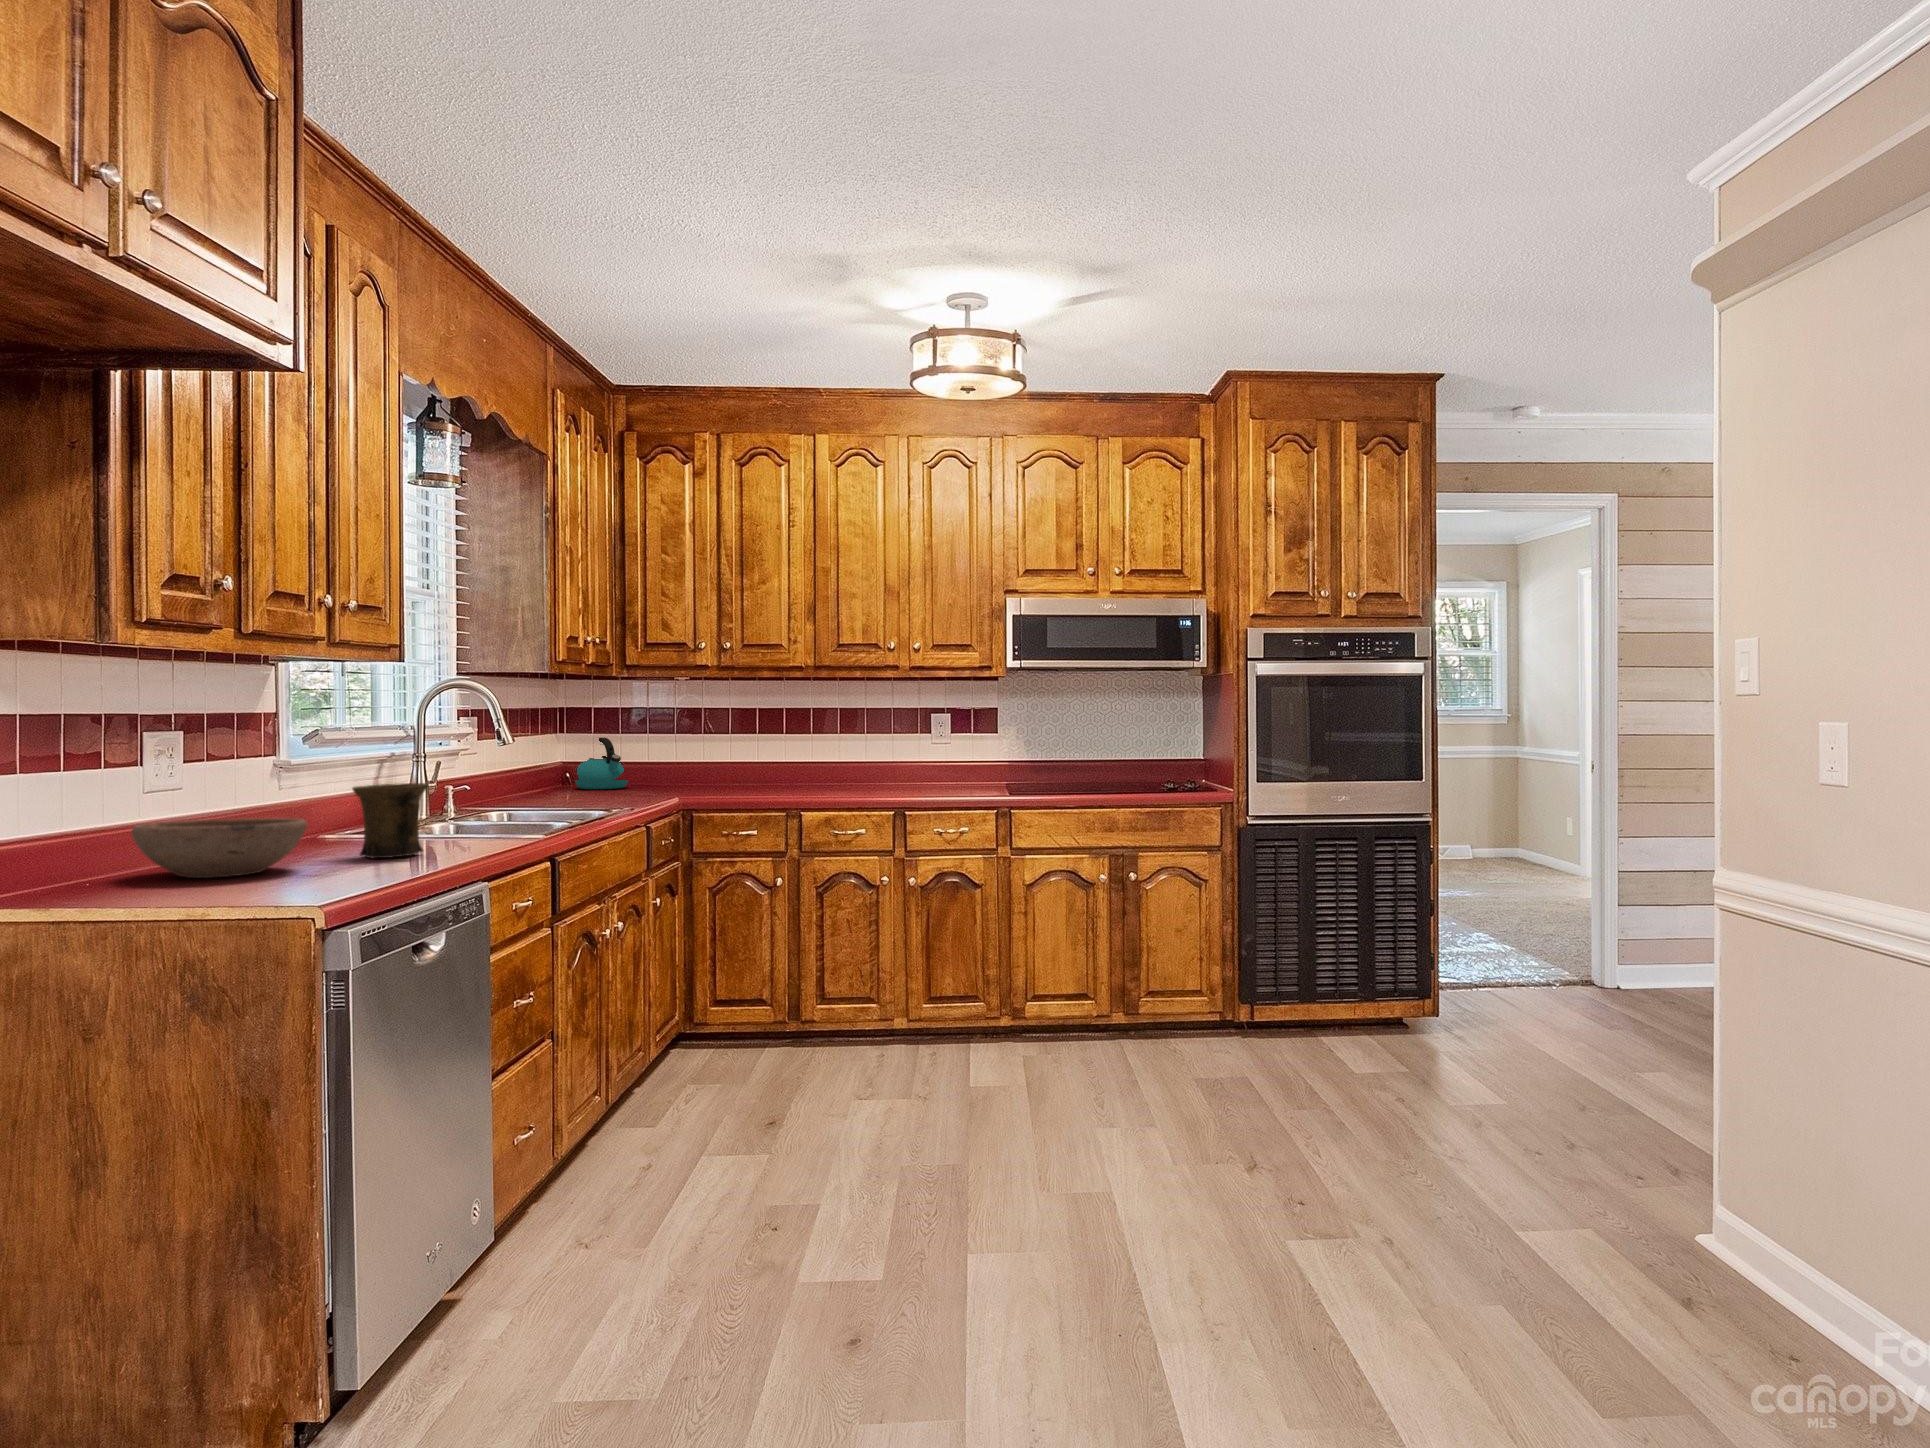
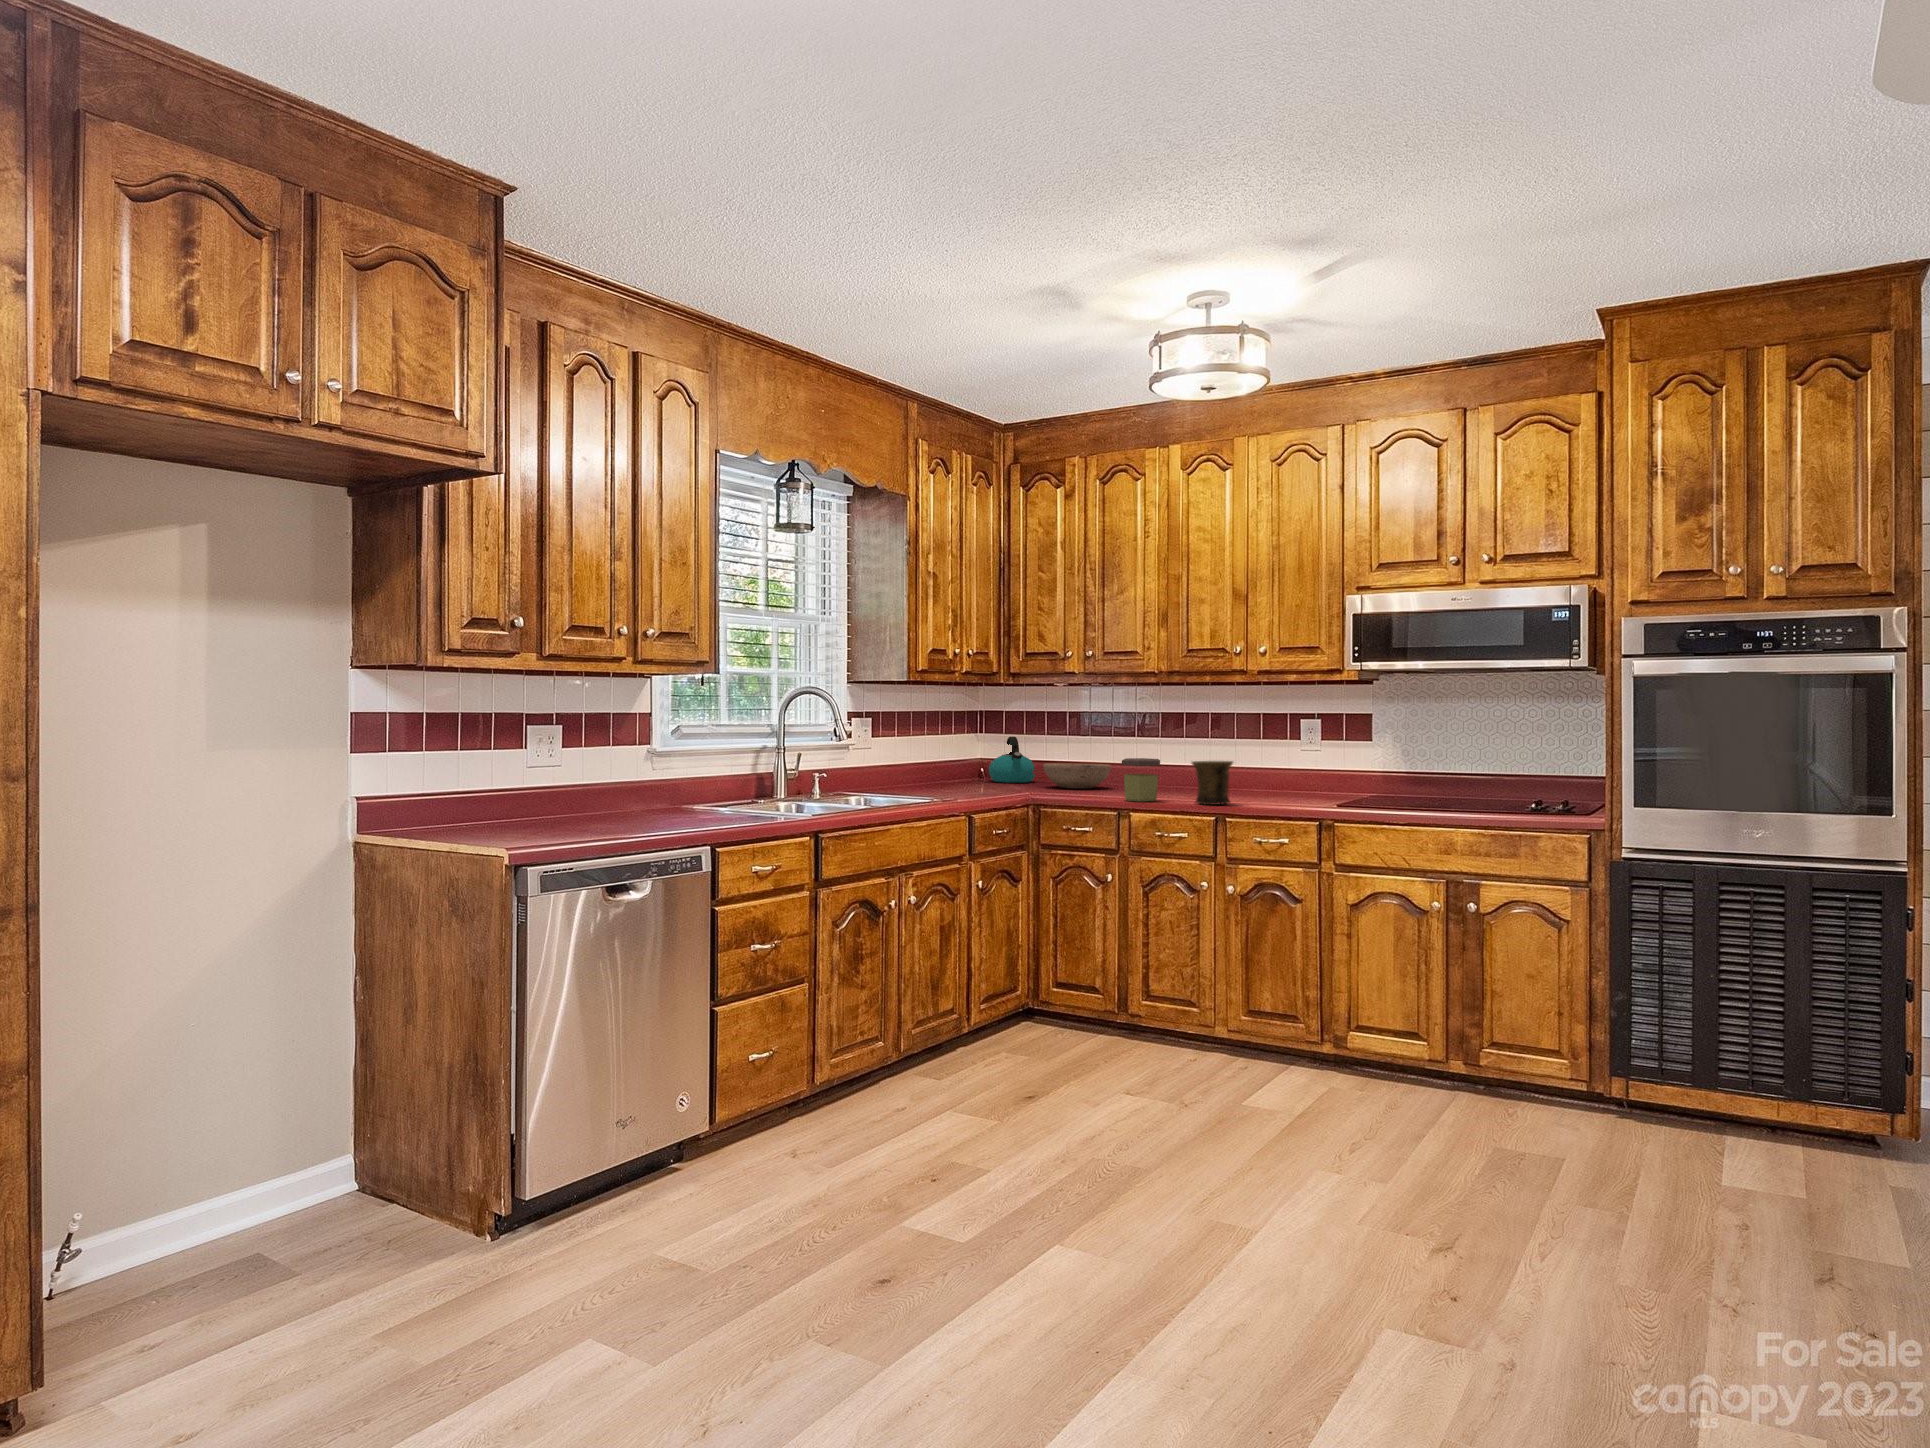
jar: none [794,755,836,800] -> present [1122,758,1160,802]
mug: present [352,783,428,858] -> present [1192,761,1233,805]
bowl: present [131,818,307,878] -> present [1043,763,1111,789]

